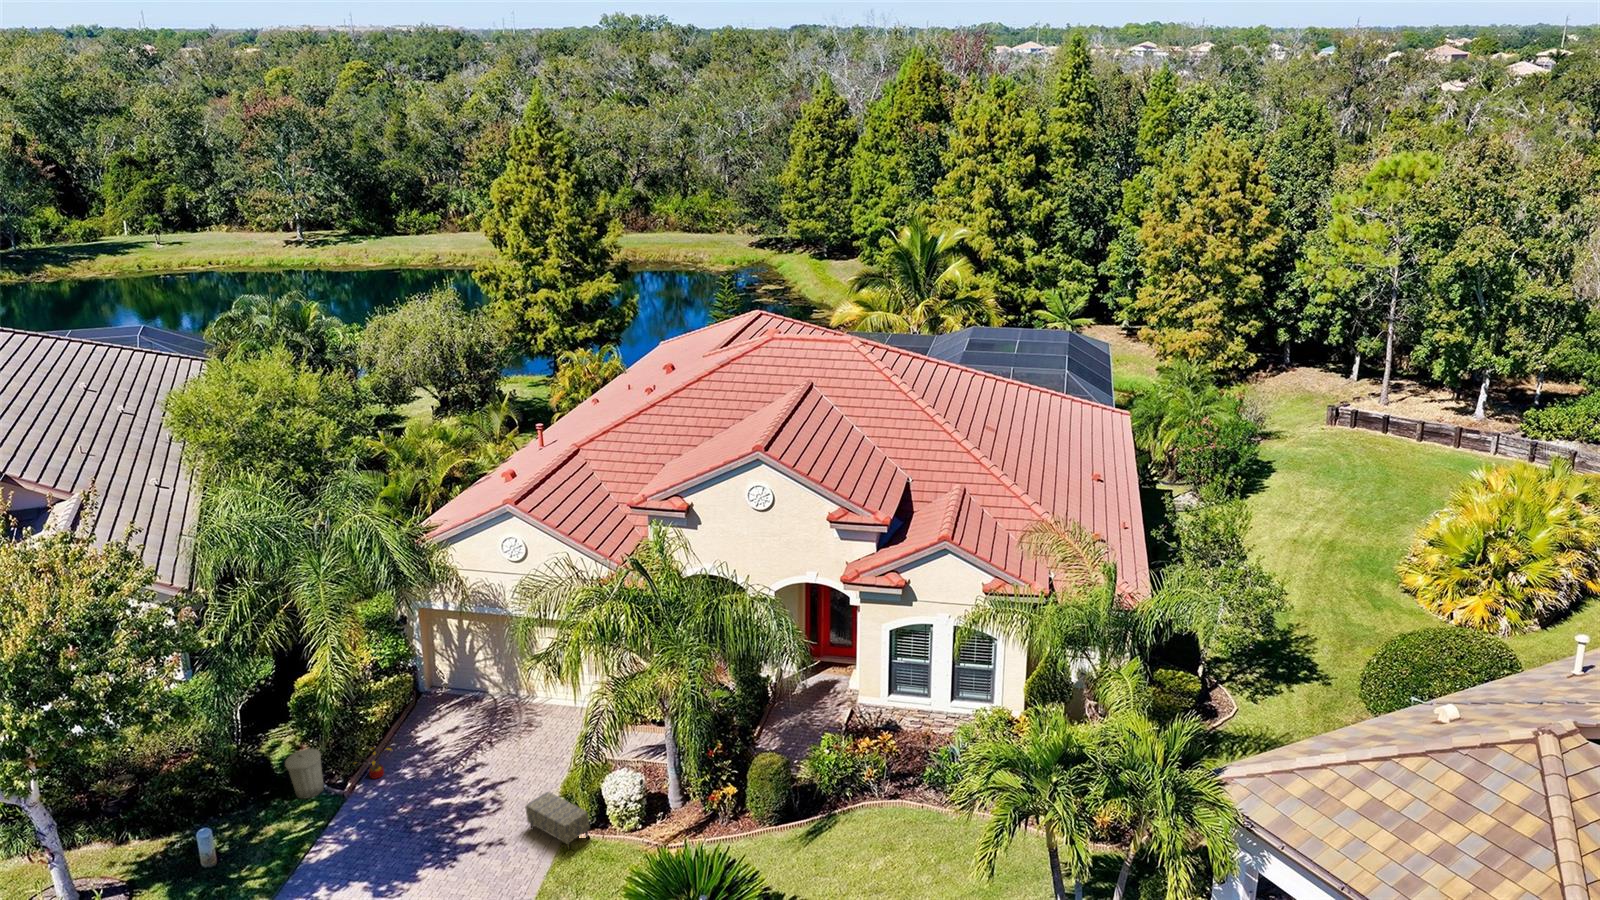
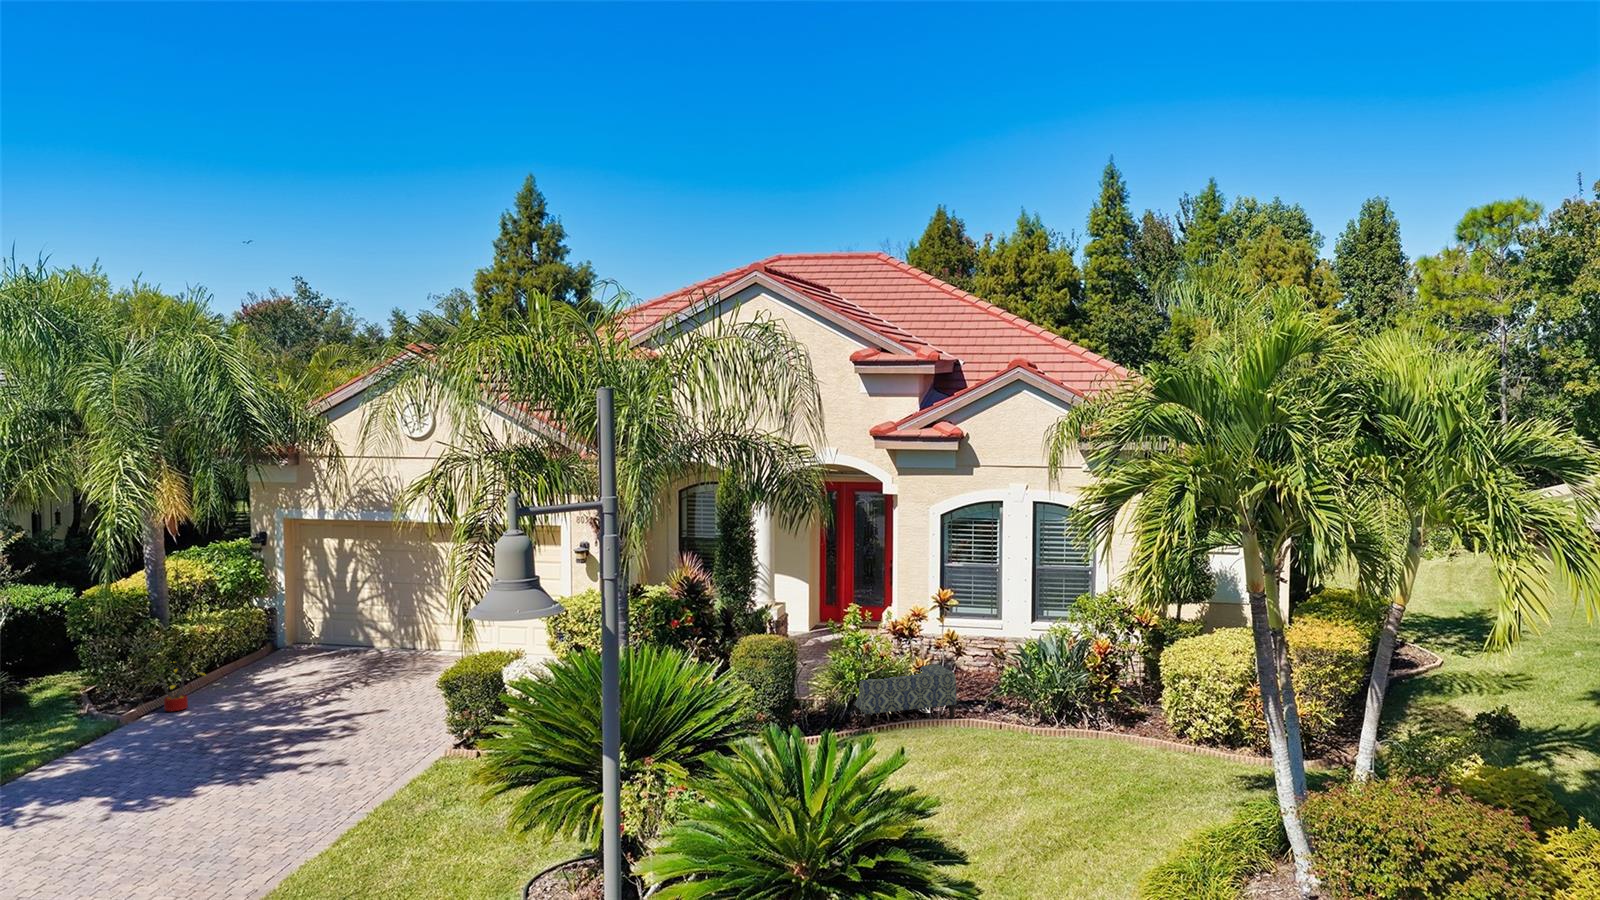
trash can: present [285,749,324,799] -> none [34,658,94,728]
bench: present [526,792,590,850] -> present [855,665,957,728]

